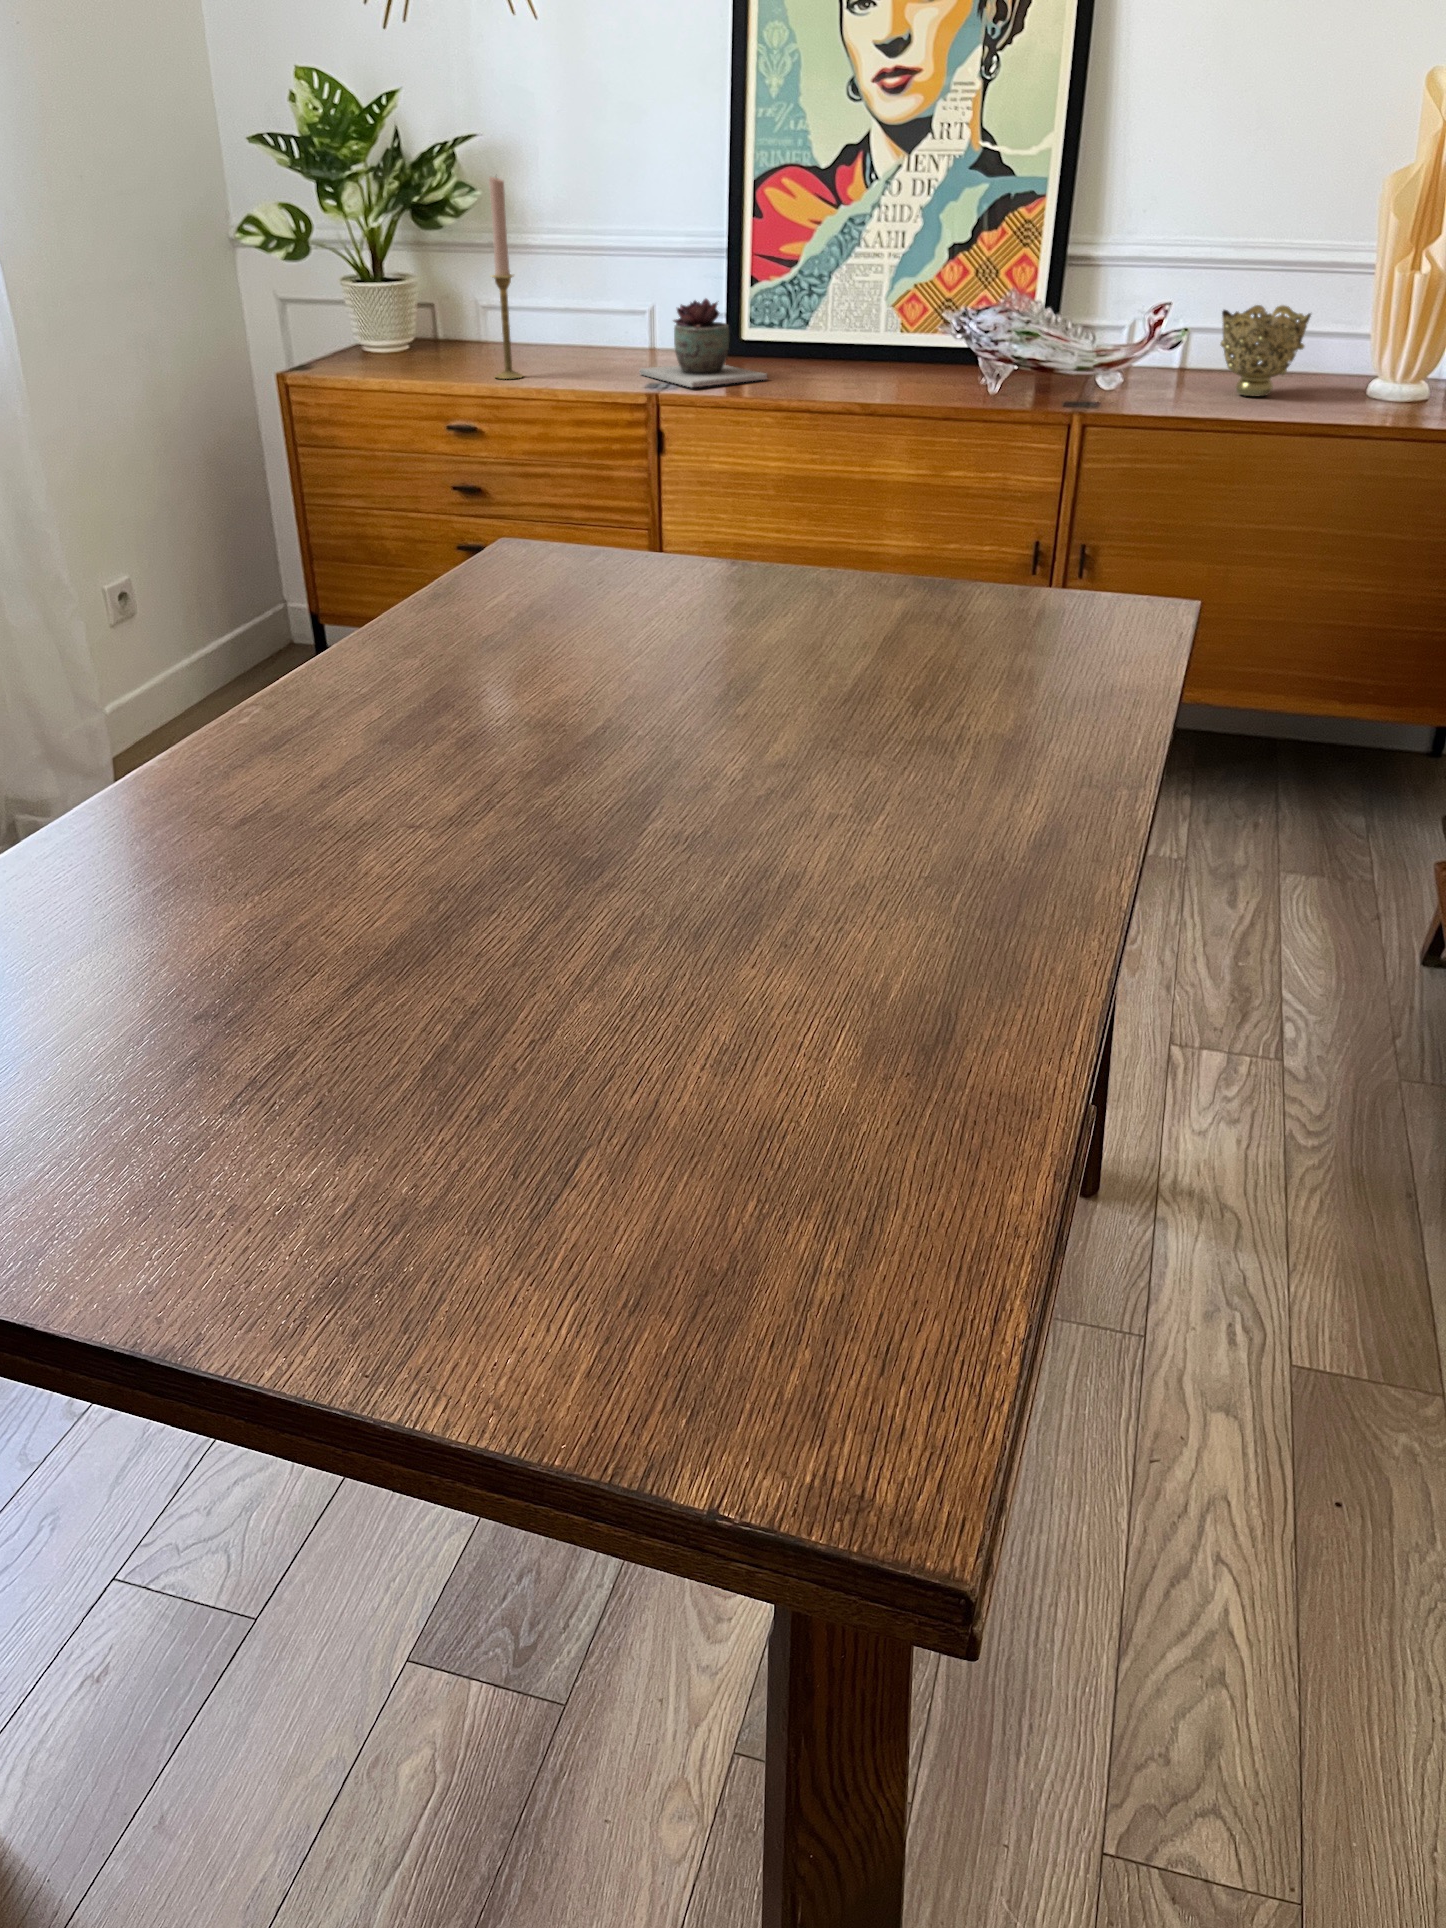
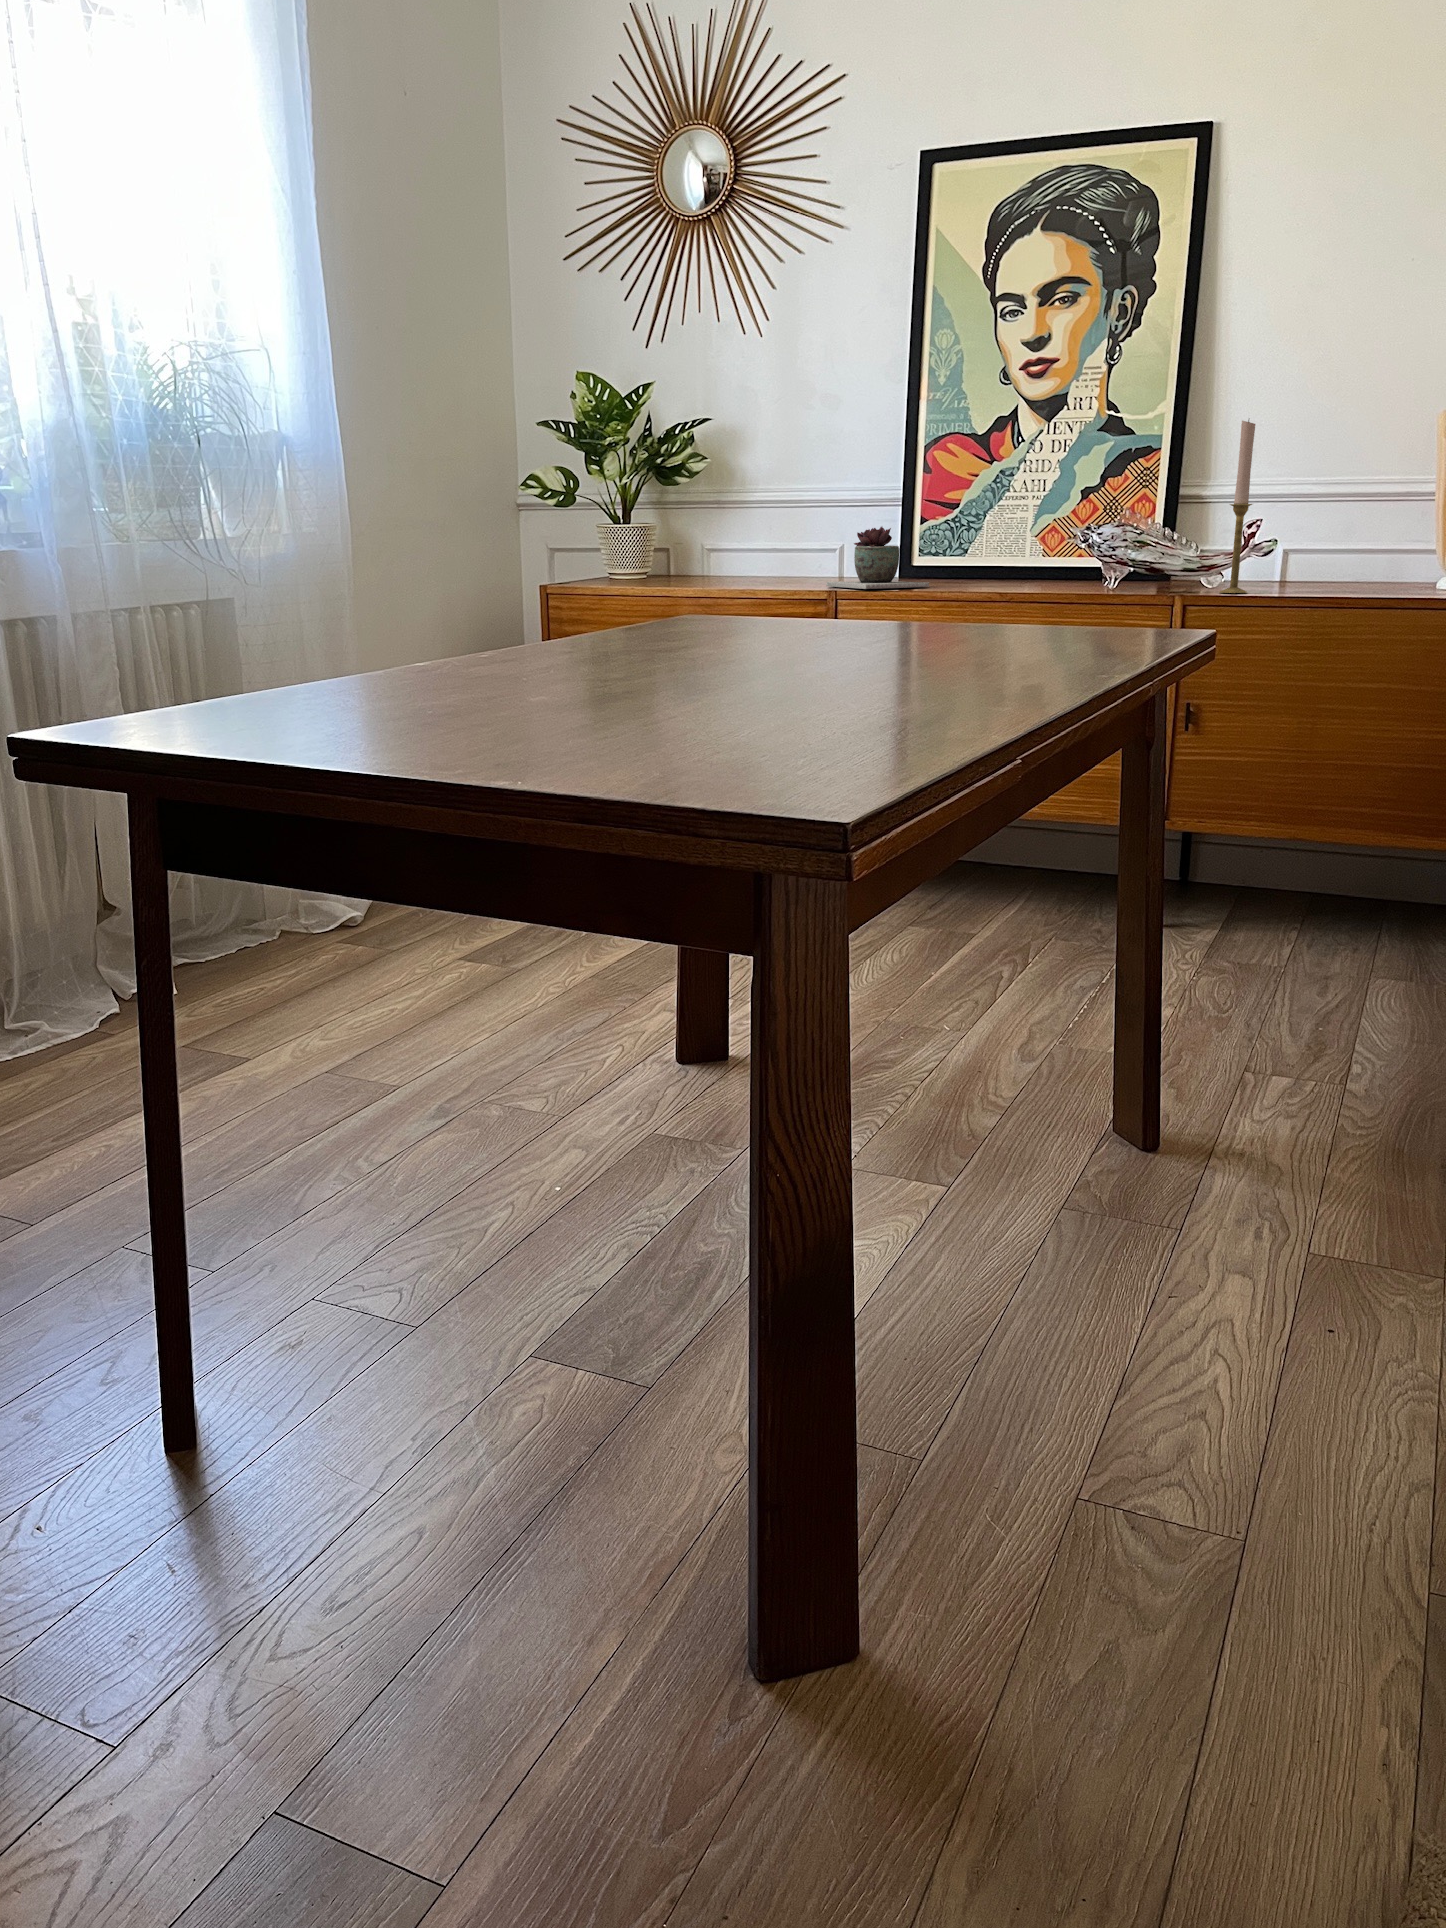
candlestick: present [489,177,523,379] -> present [1220,420,1255,593]
decorative bowl: present [1220,305,1311,396] -> none [1304,521,1381,590]

